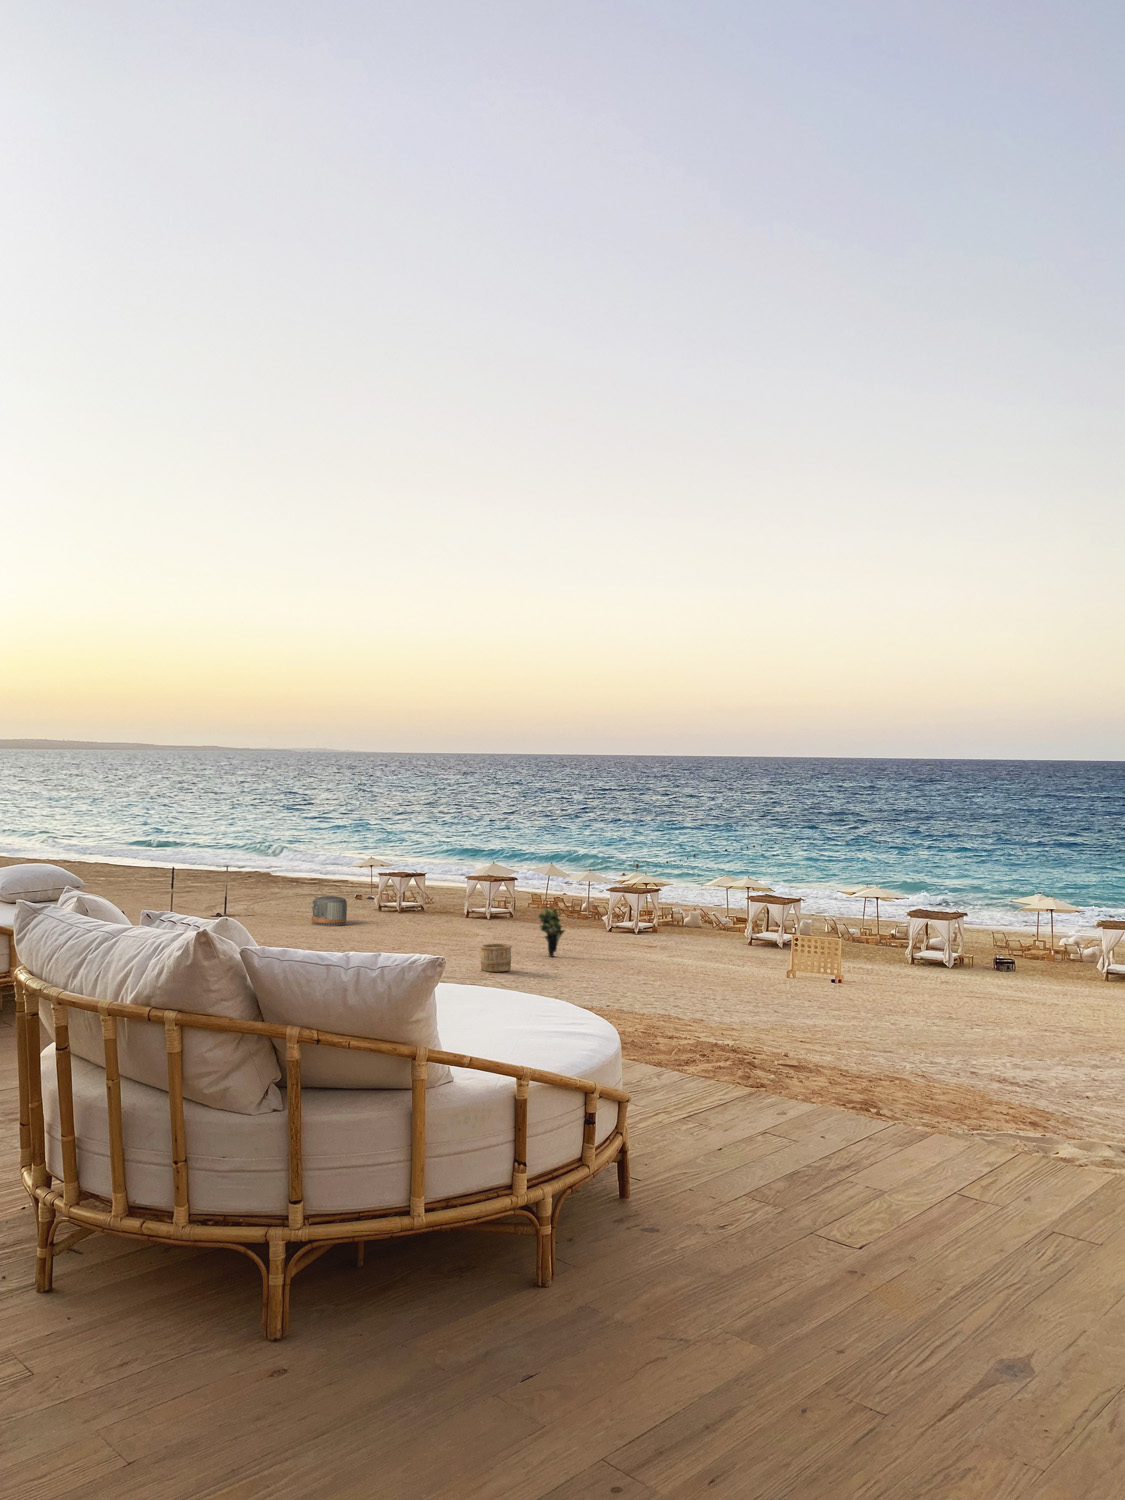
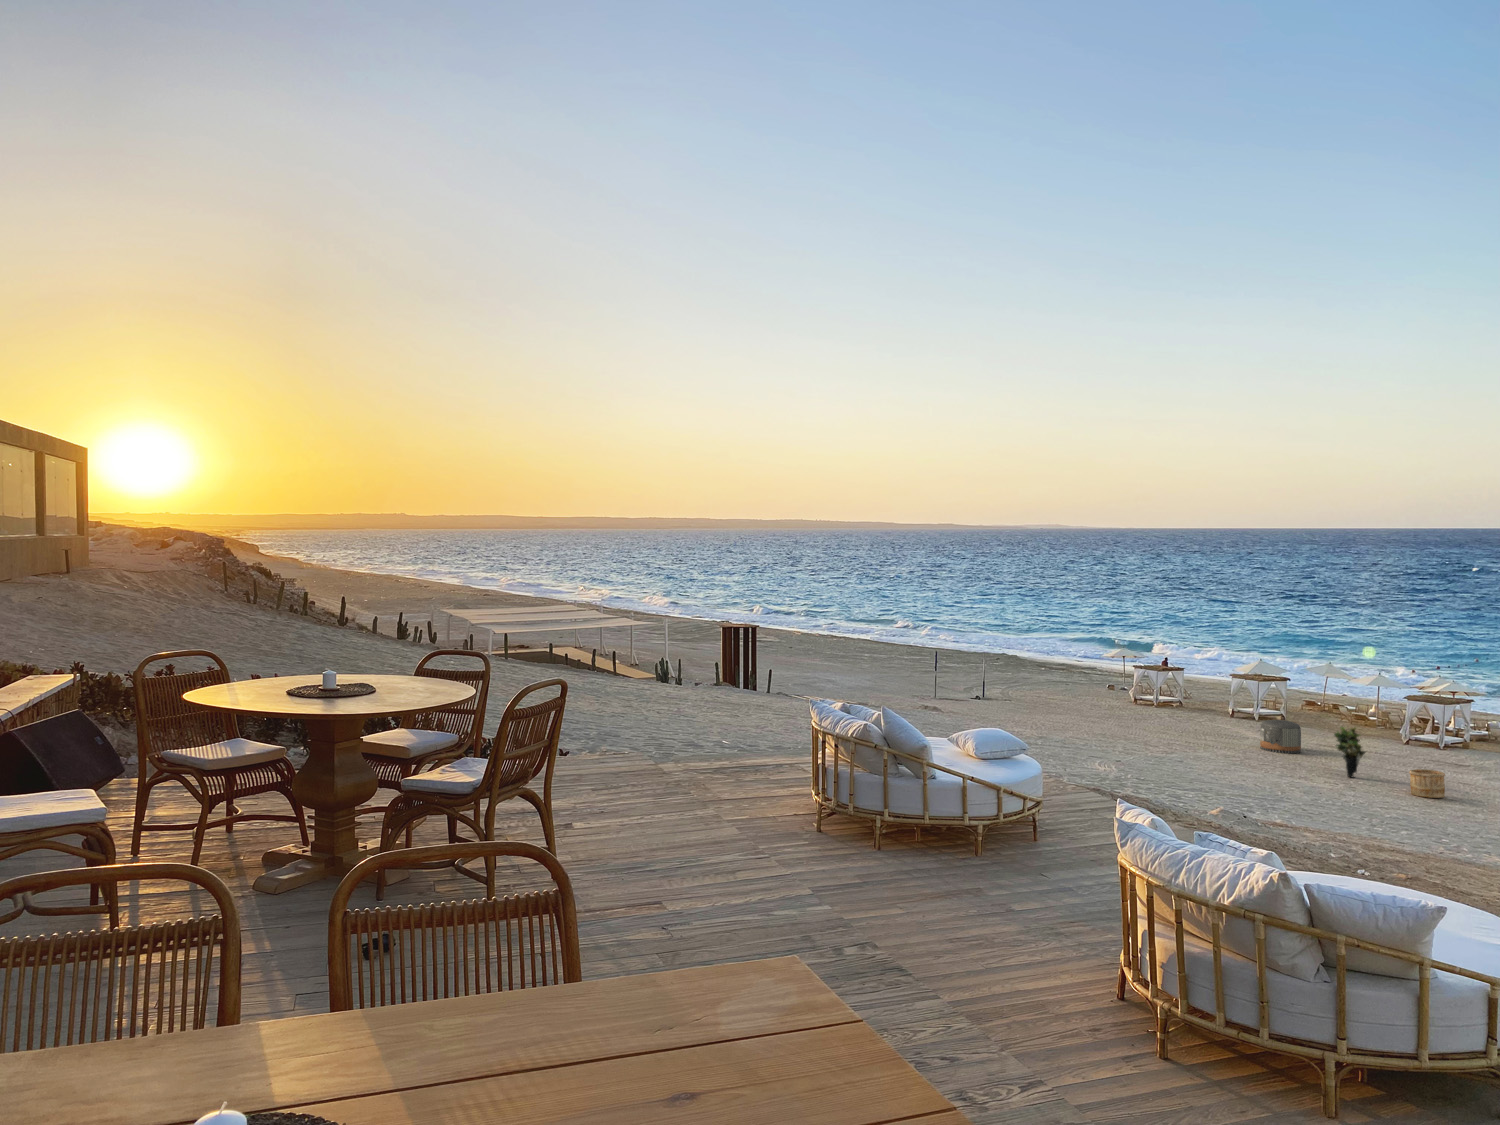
pouf: present [312,896,347,926] -> present [1260,720,1301,753]
wooden bucket: present [480,944,512,972] -> present [1409,769,1445,798]

